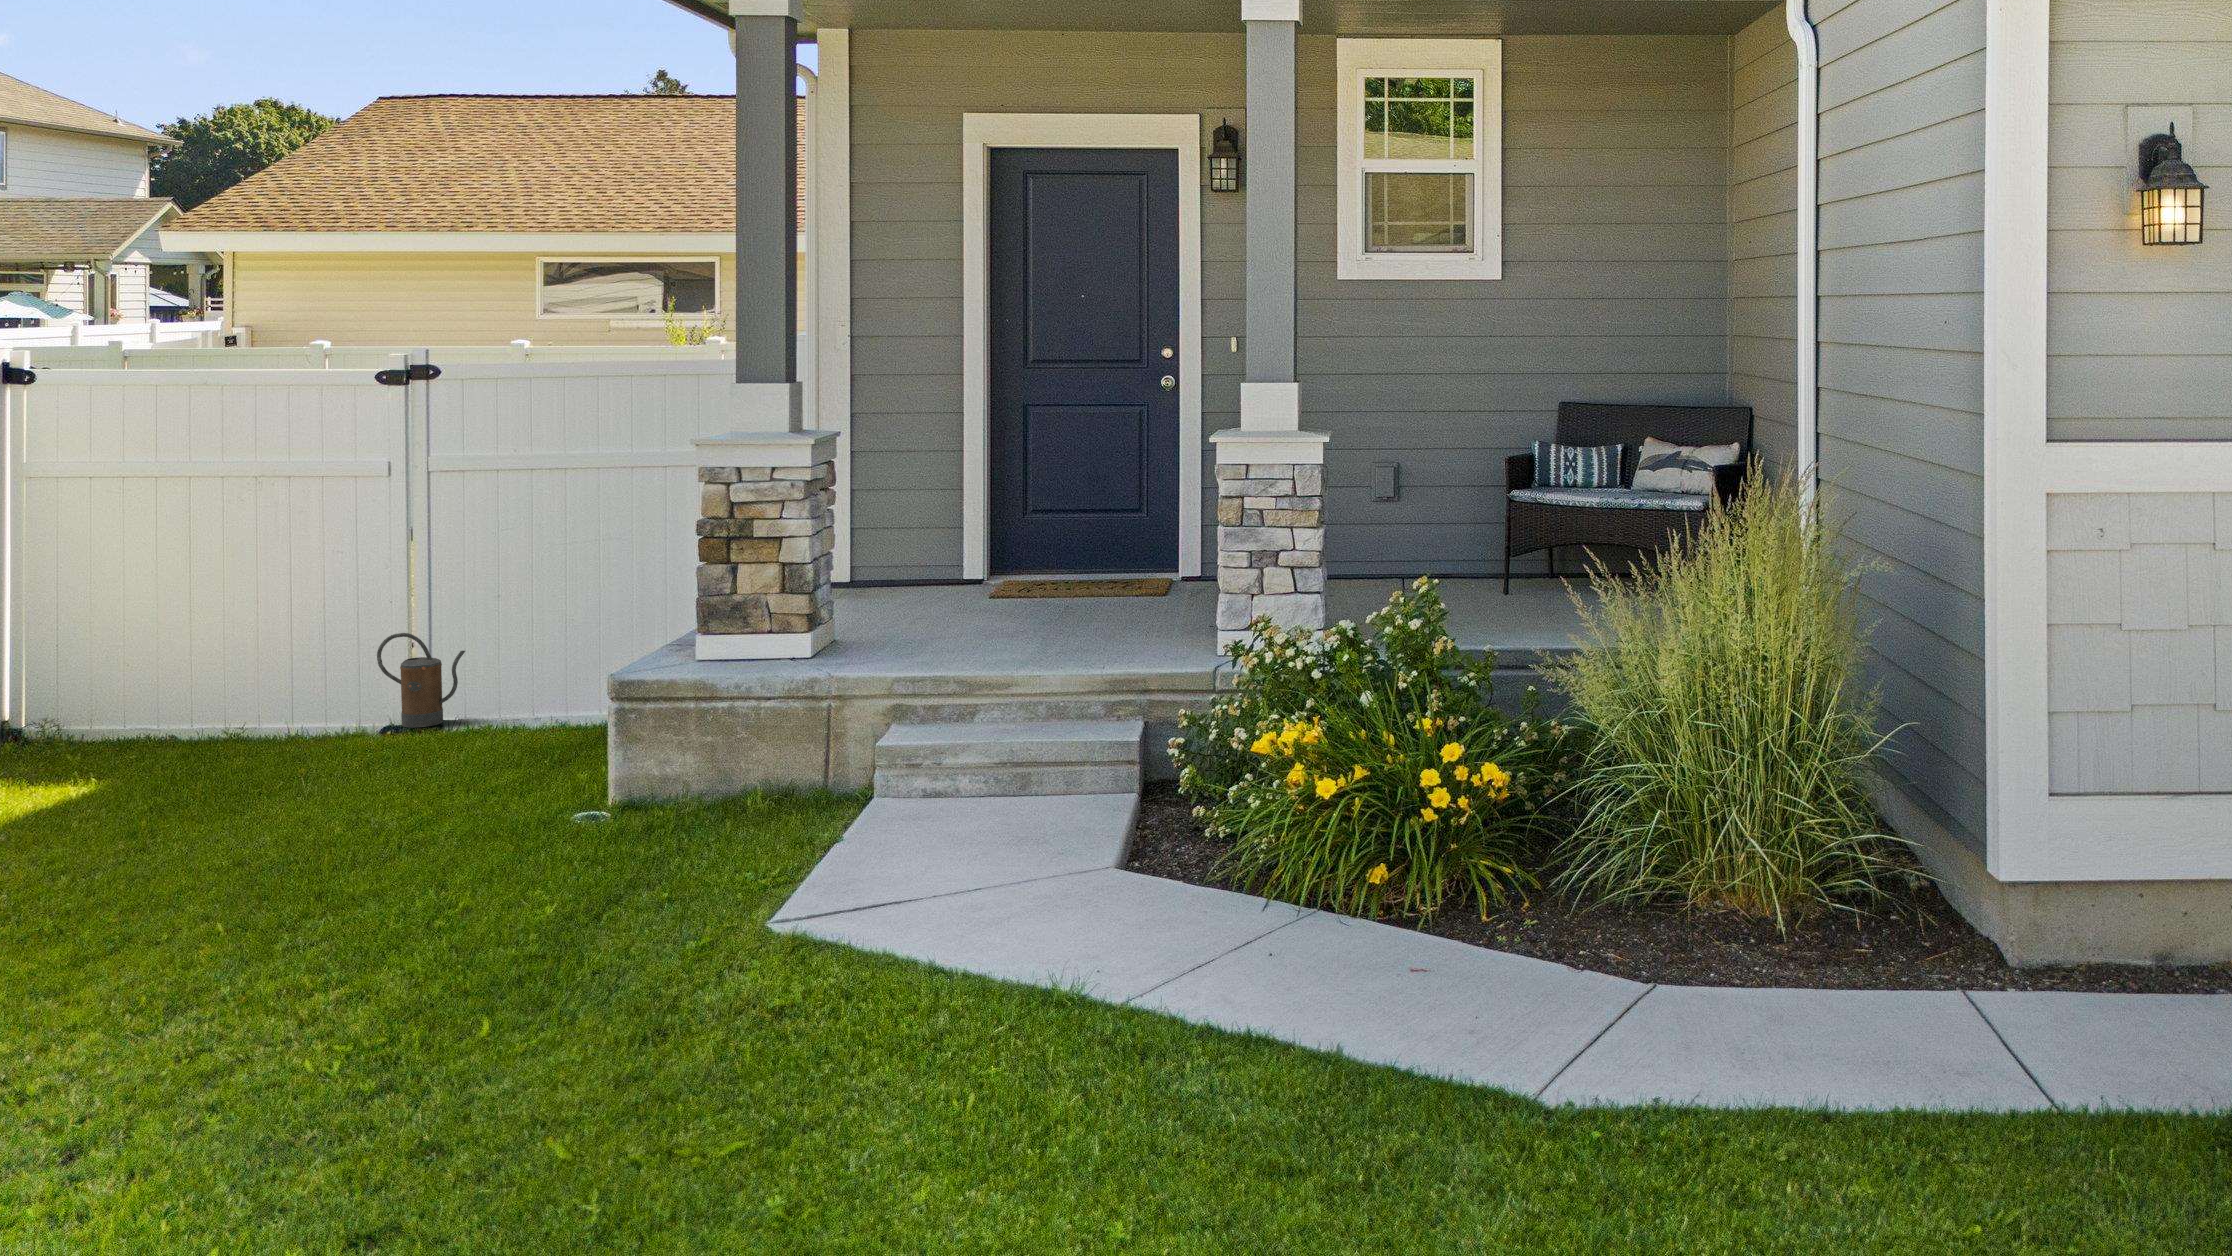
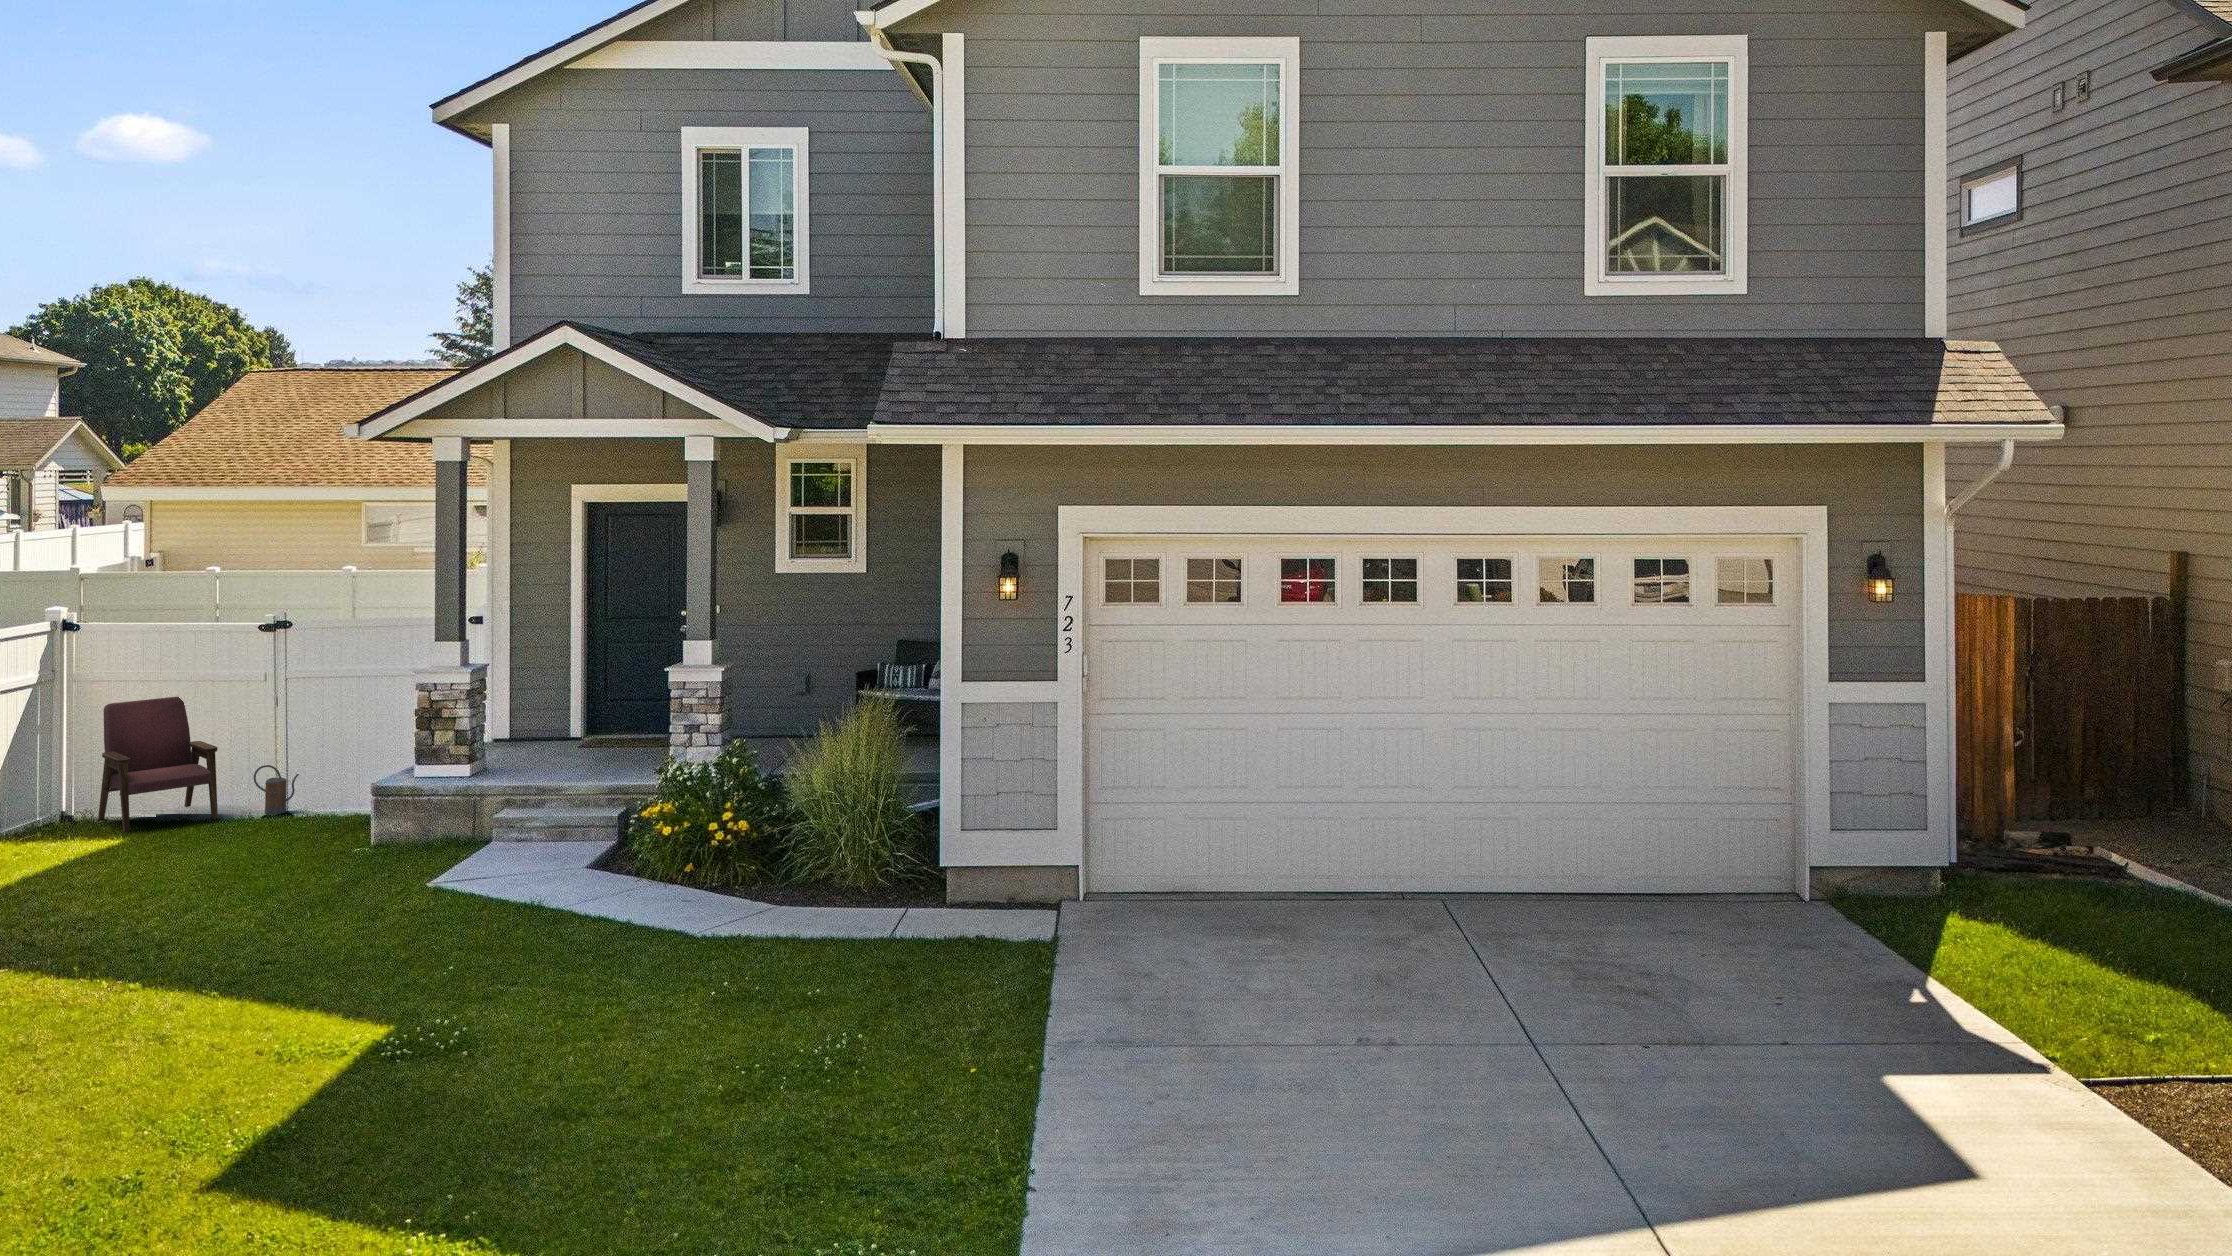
armchair: none [68,502,308,766] -> present [98,697,218,832]

